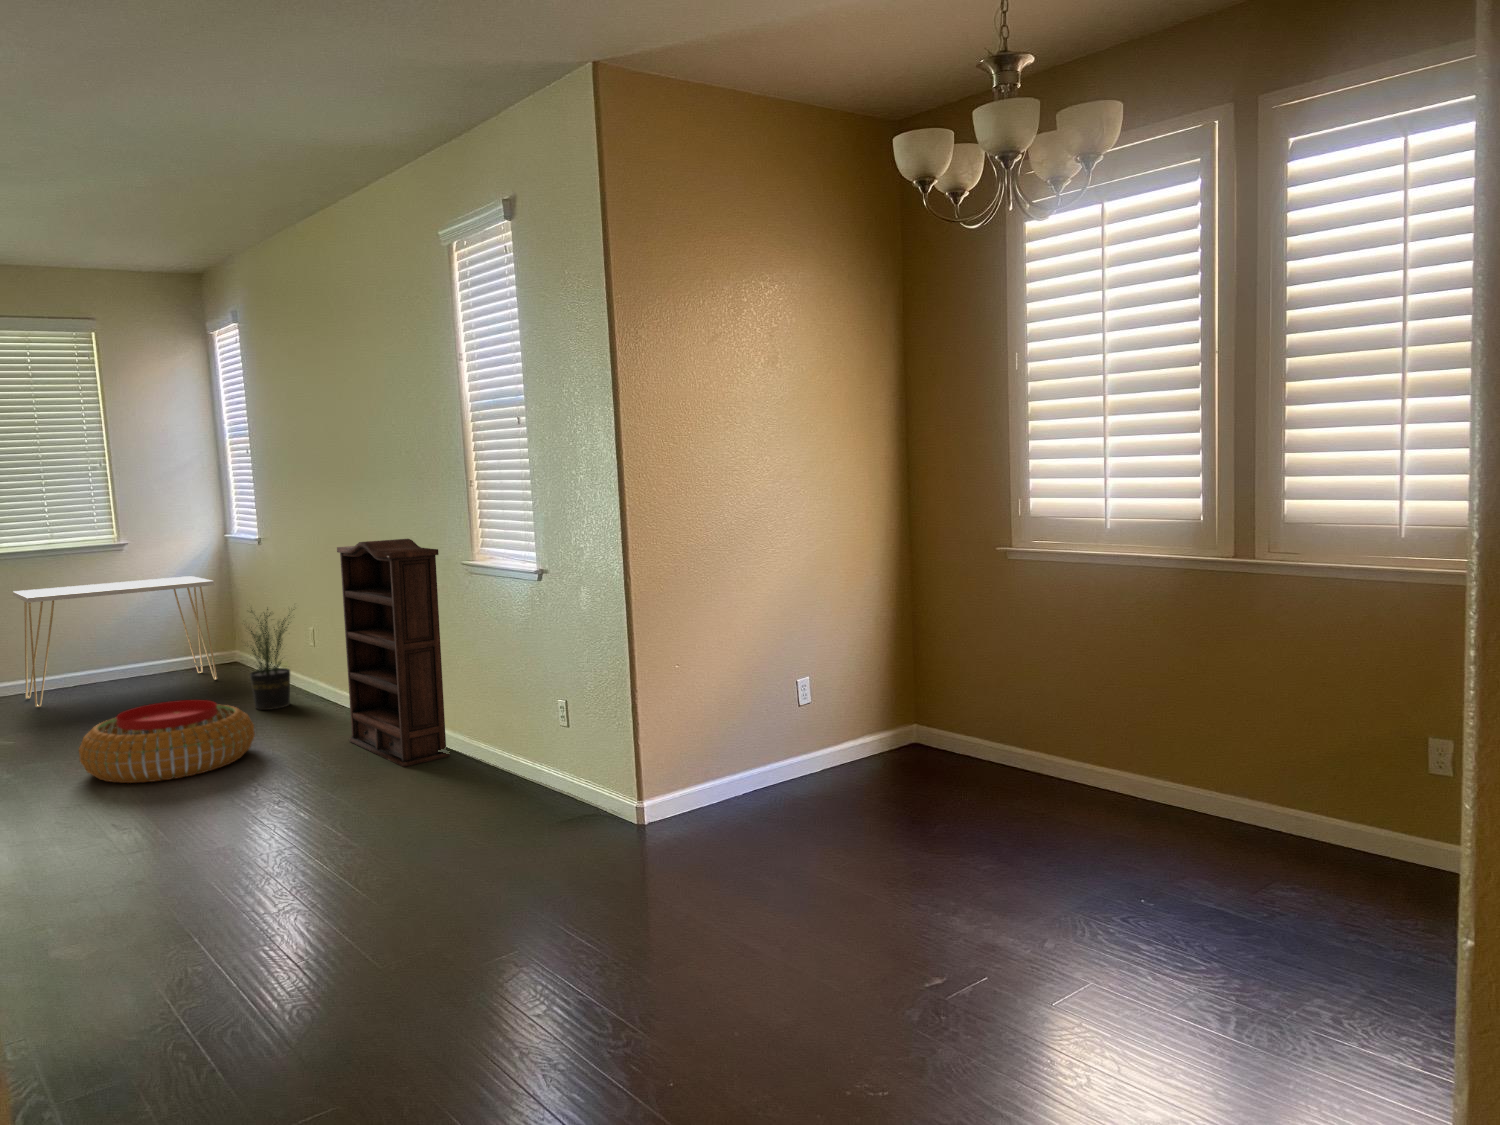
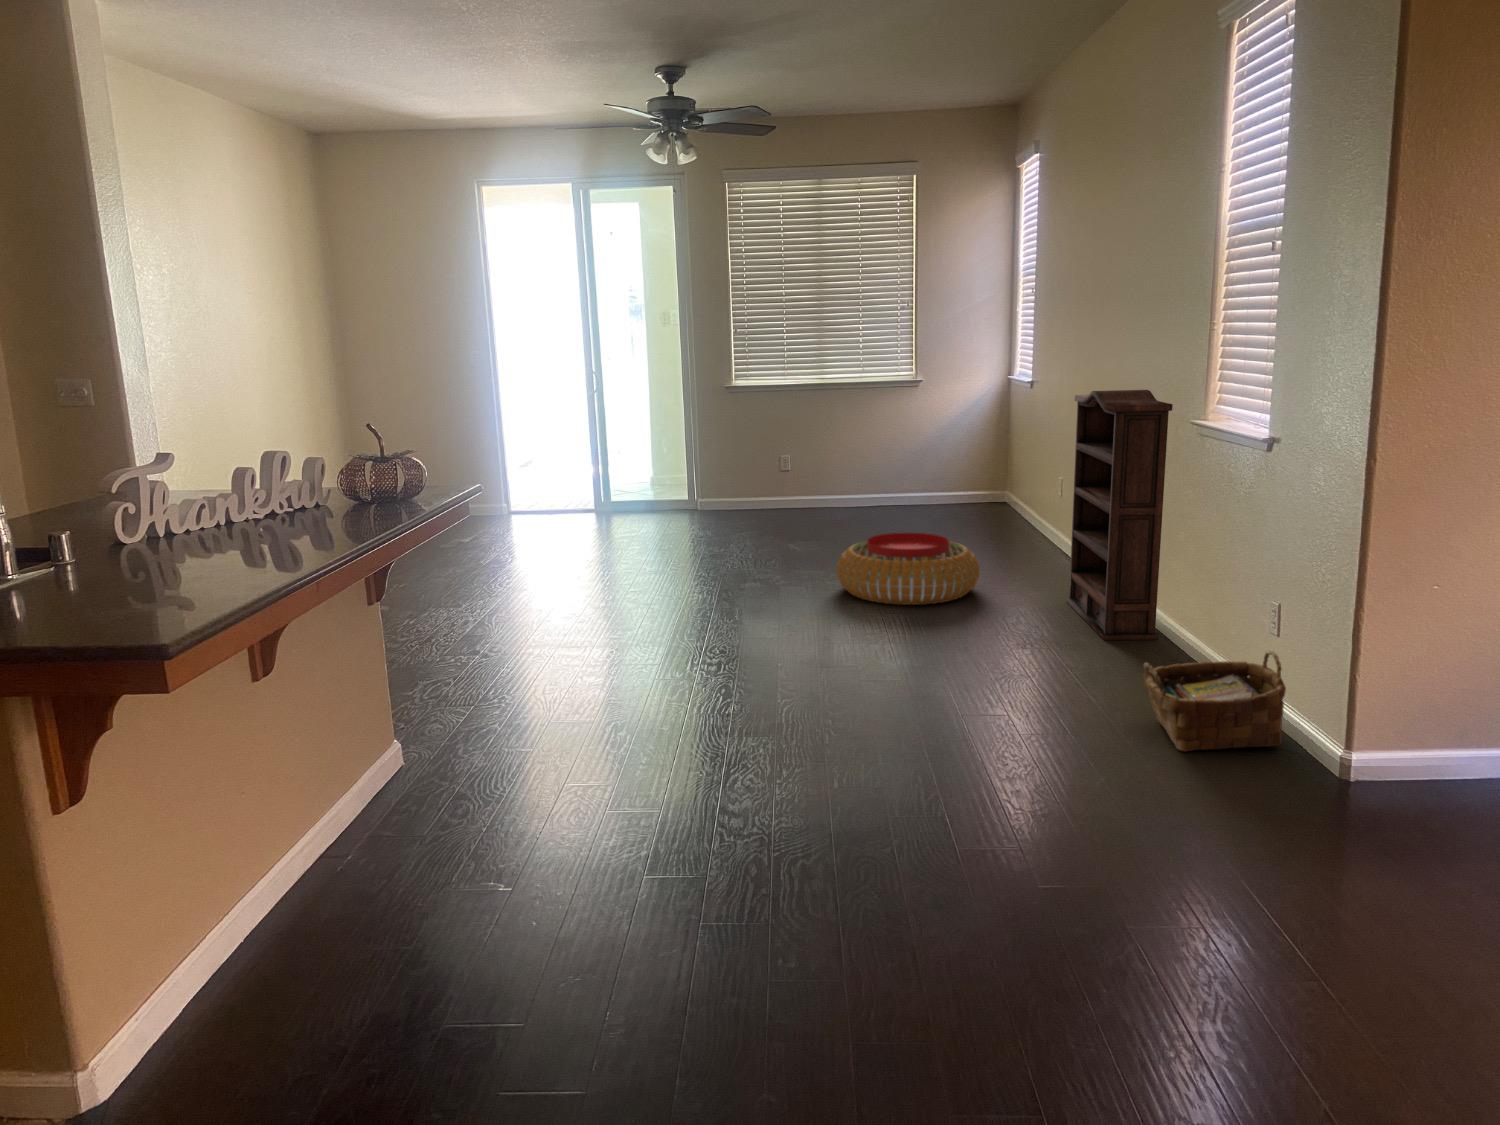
console table: present [13,576,217,707] -> none [836,415,990,520]
potted plant: present [249,609,290,710] -> none [991,446,1057,555]
woven basket: none [474,738,589,838] -> present [1143,650,1286,752]

